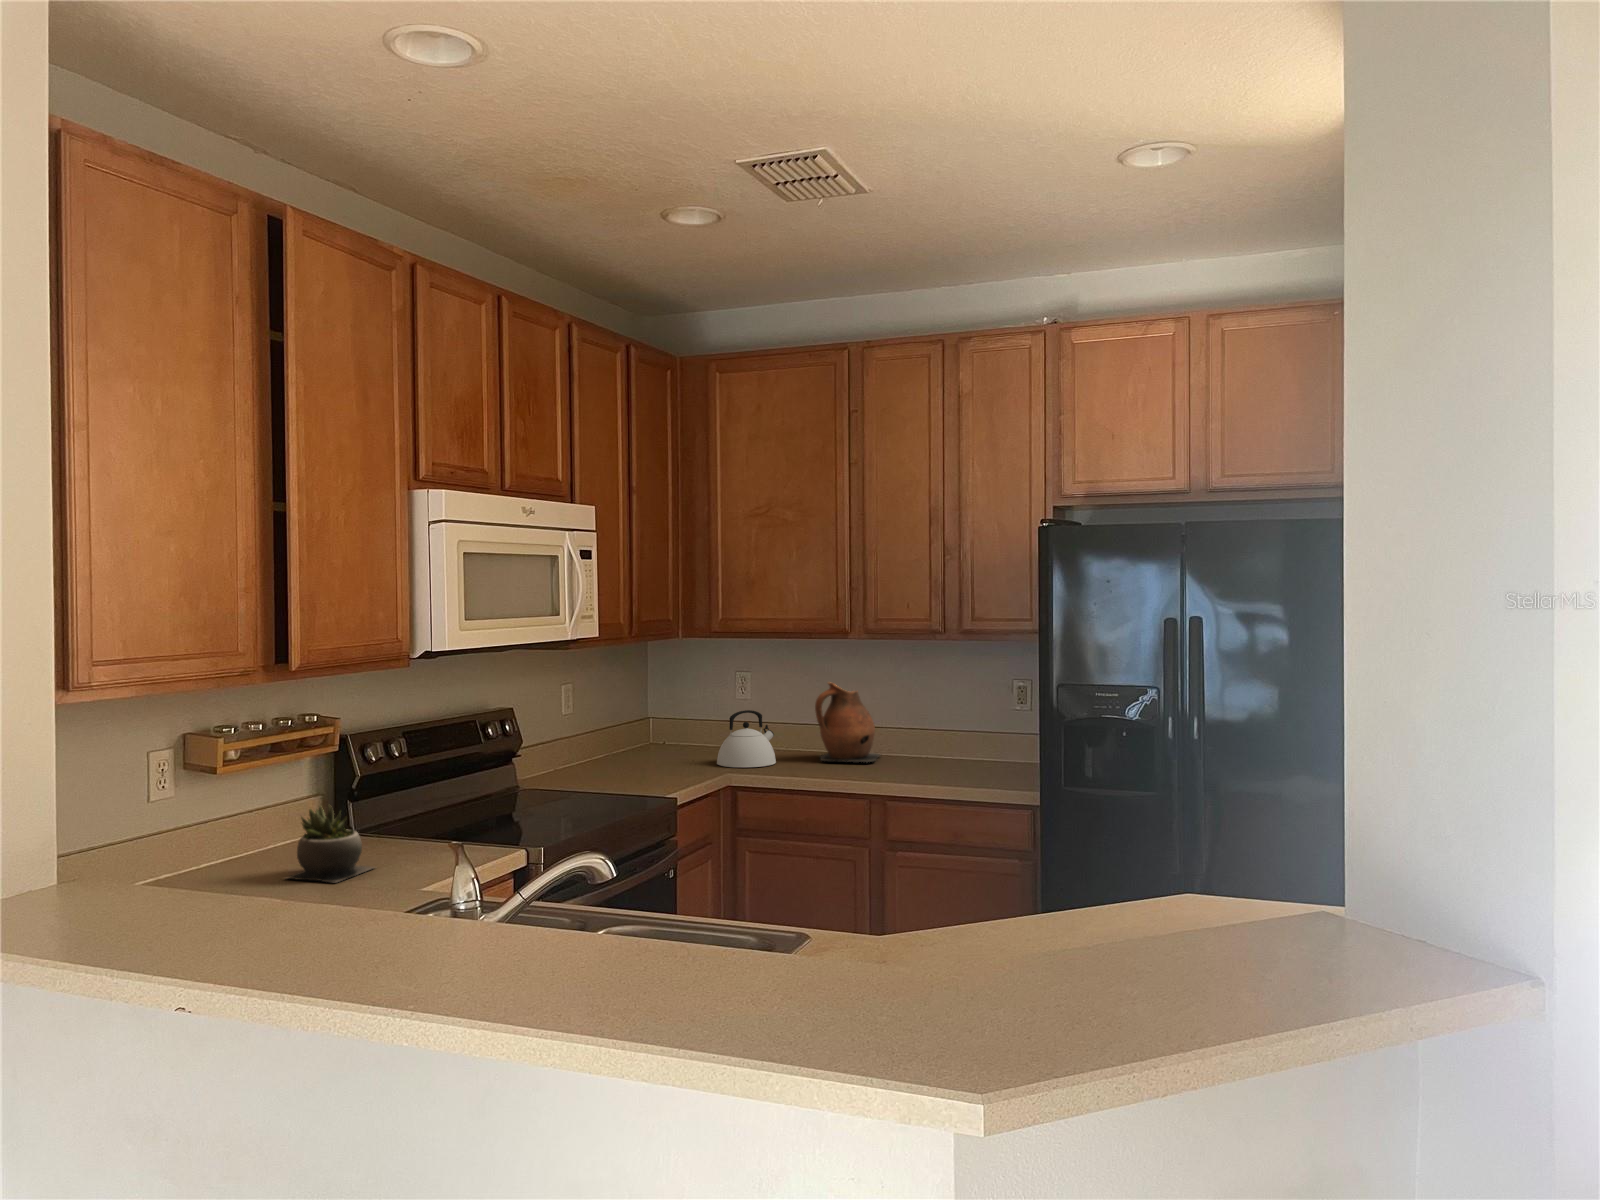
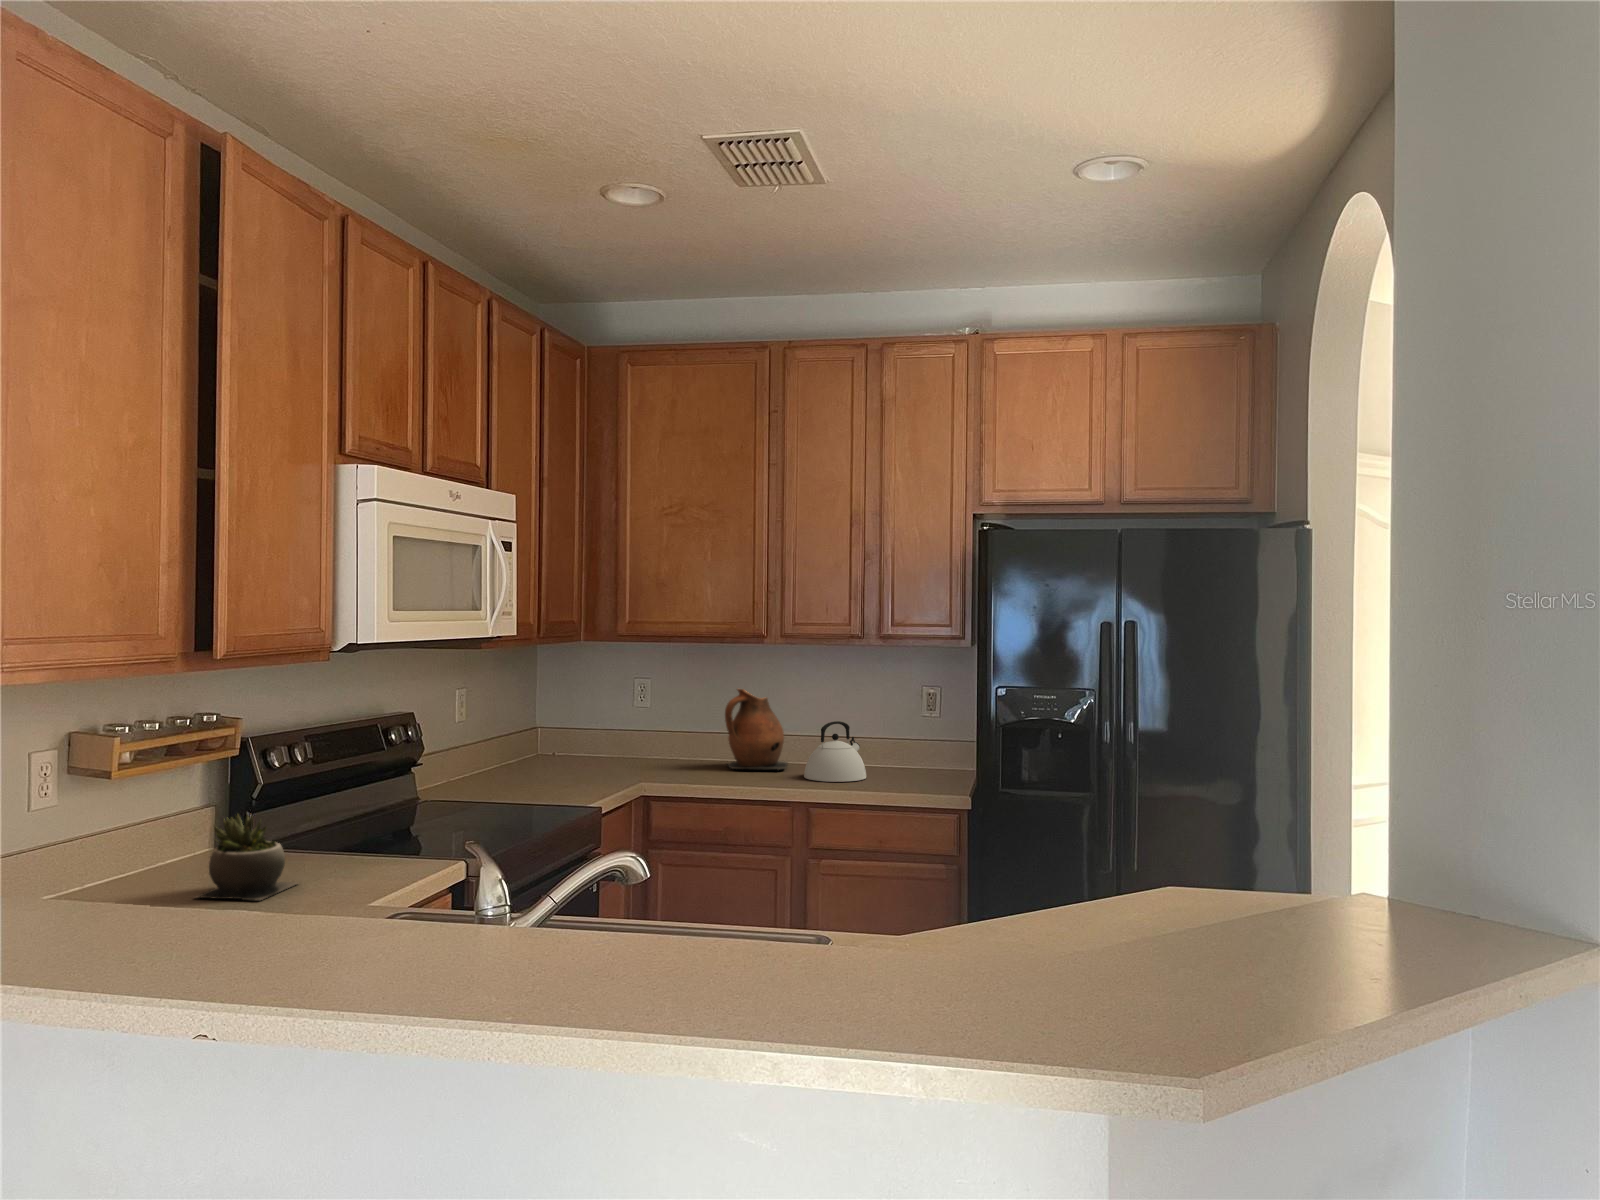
kettle: present [717,710,776,768] -> present [804,721,867,782]

